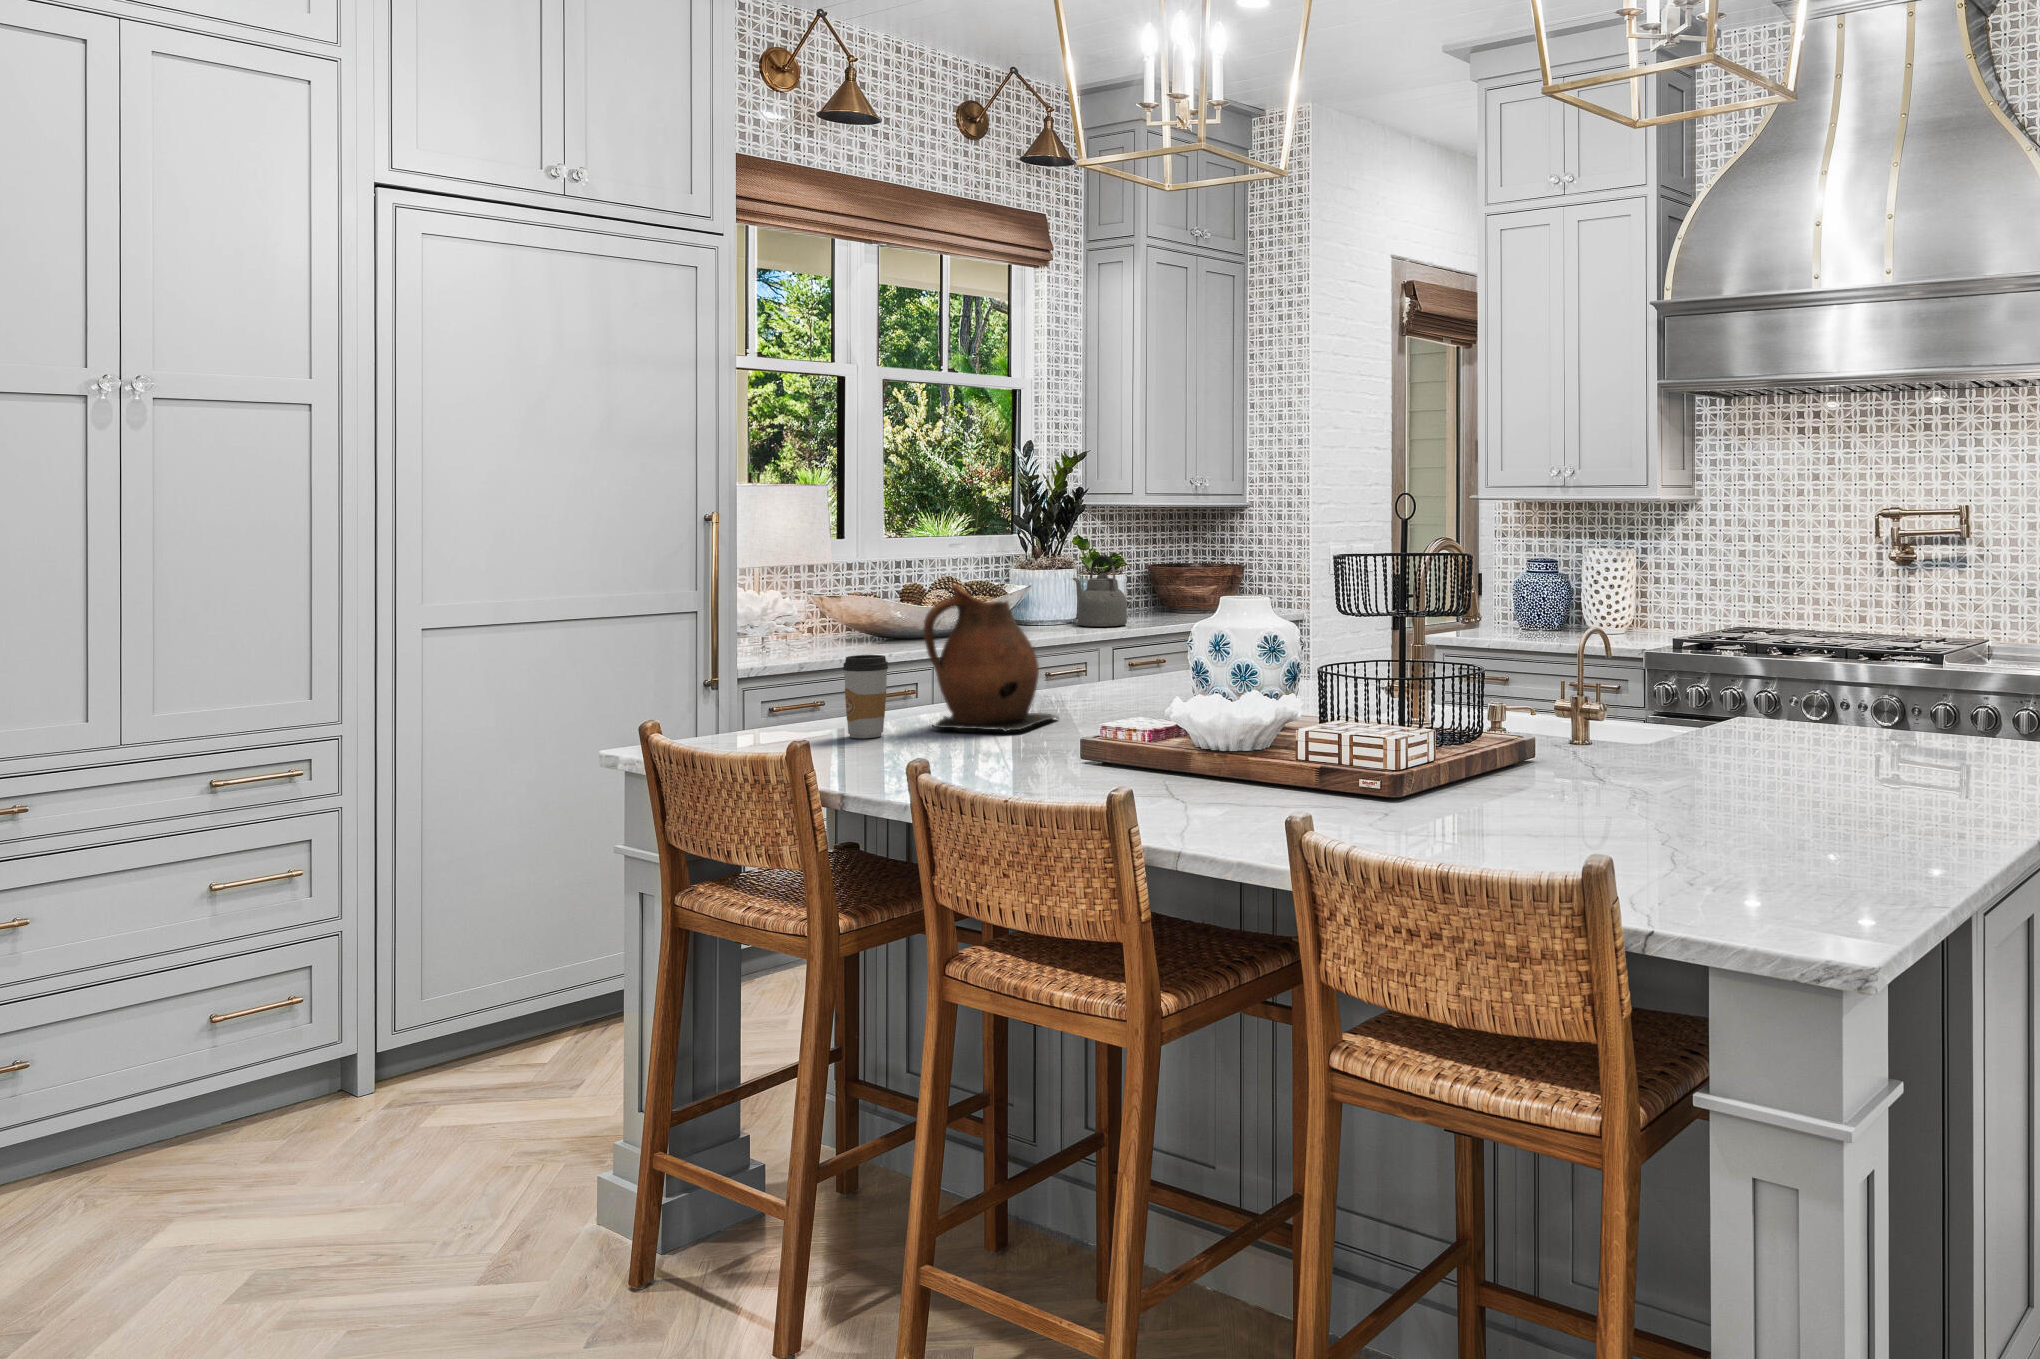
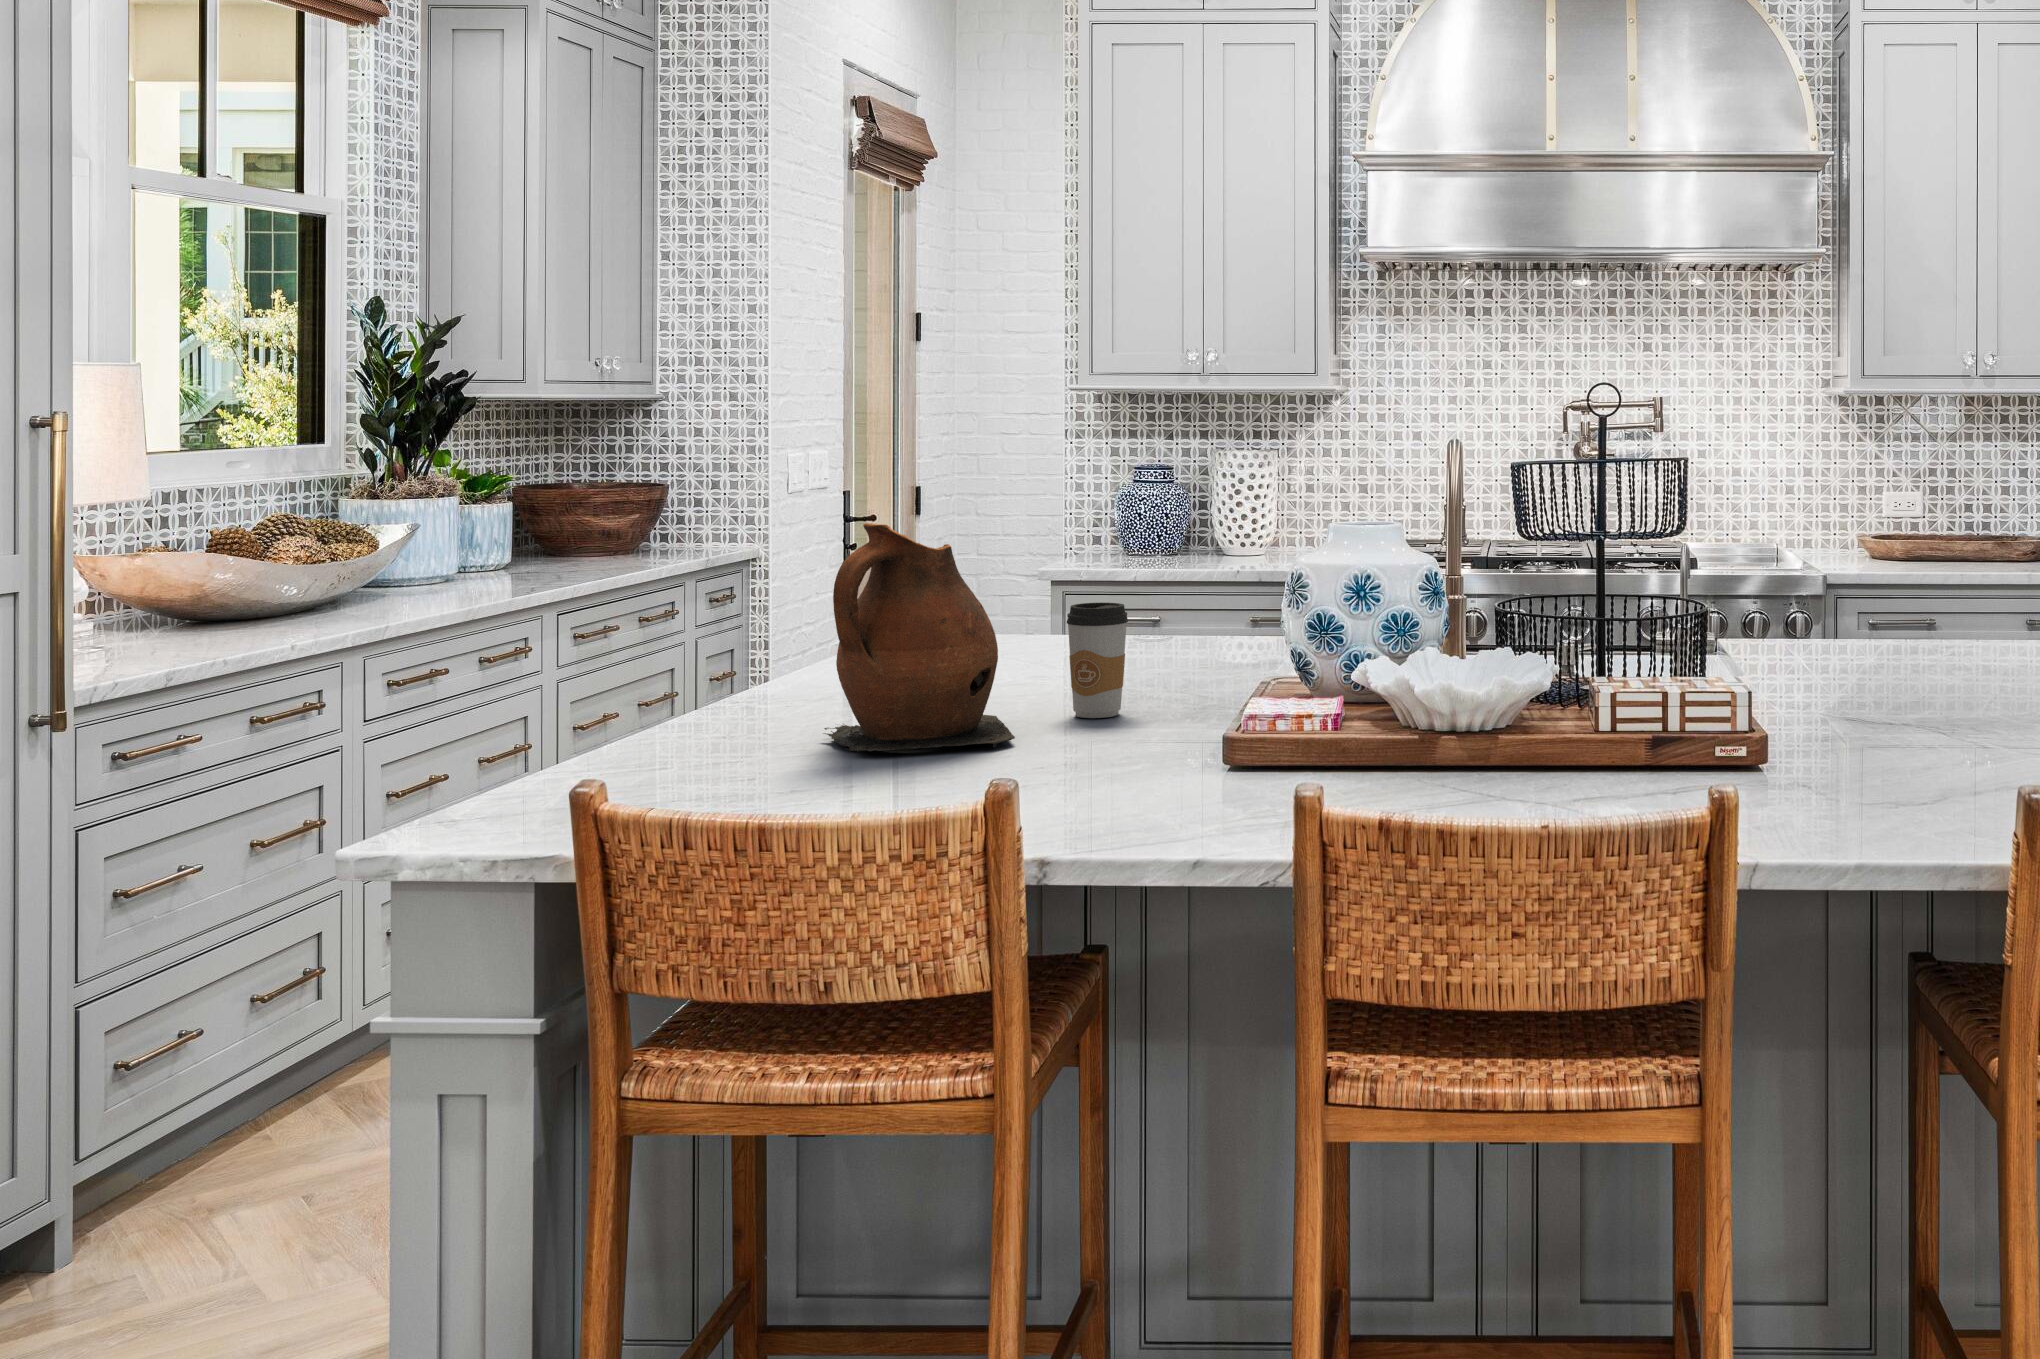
kettle: present [1073,556,1127,626] -> none [468,479,578,588]
coffee cup: present [843,655,888,738] -> present [1067,603,1128,718]

